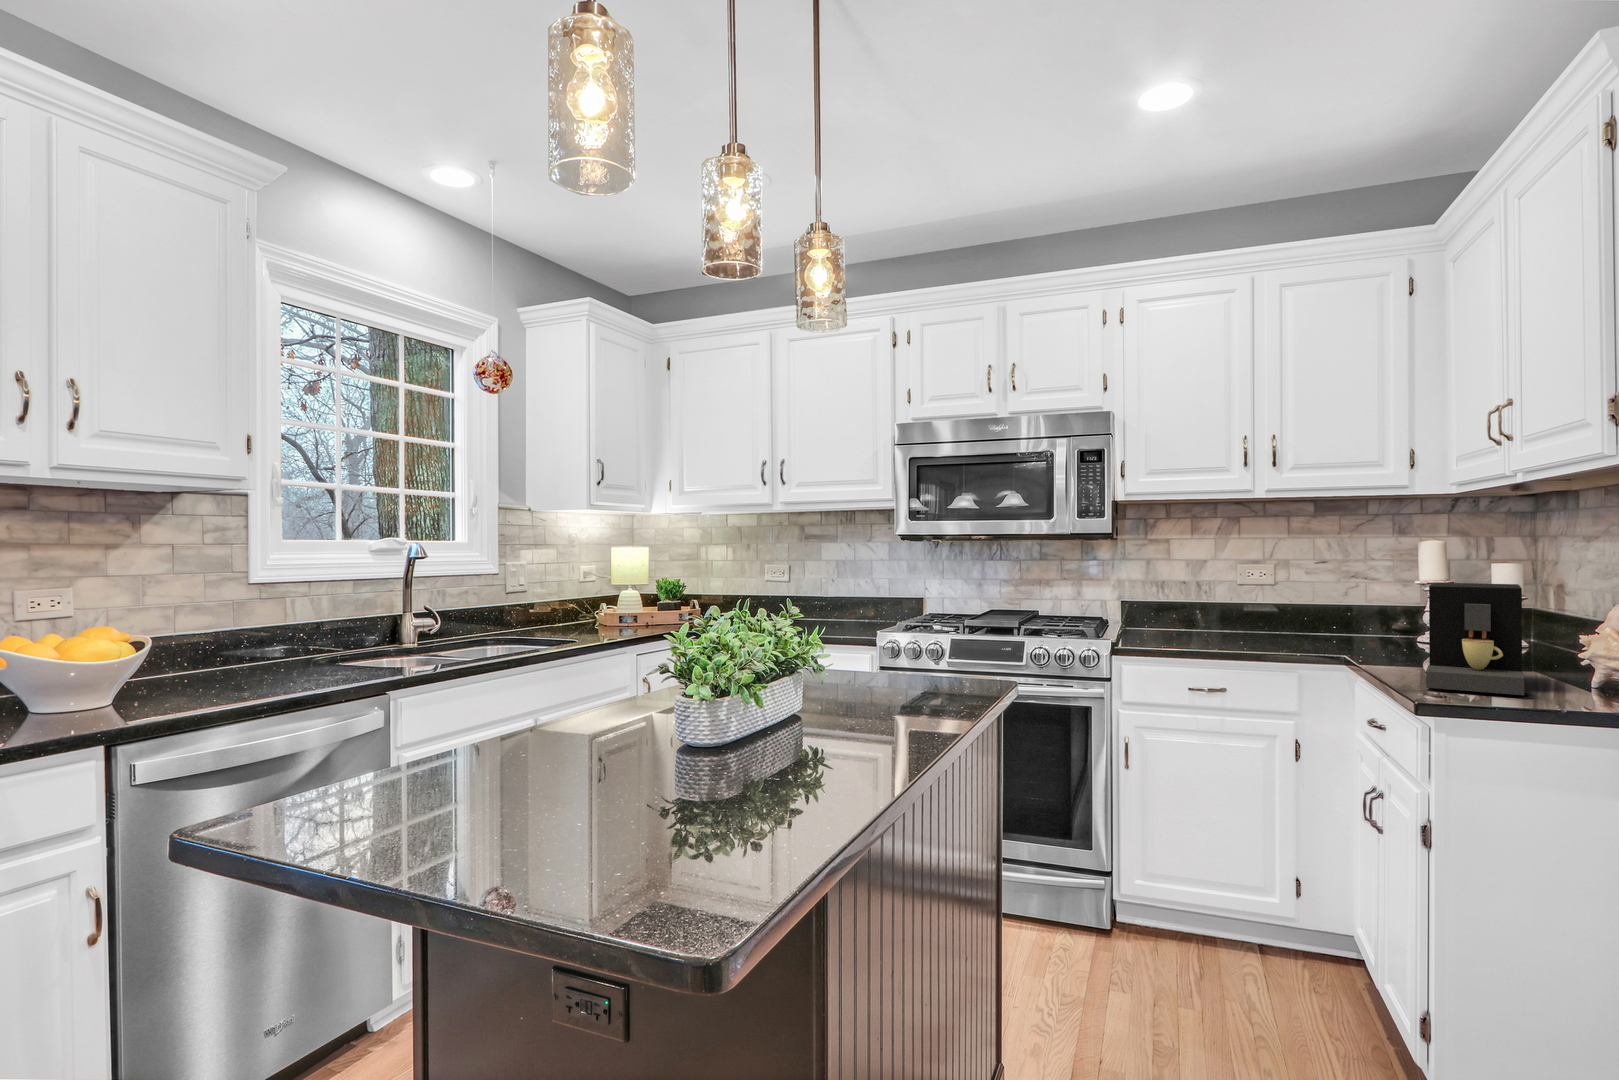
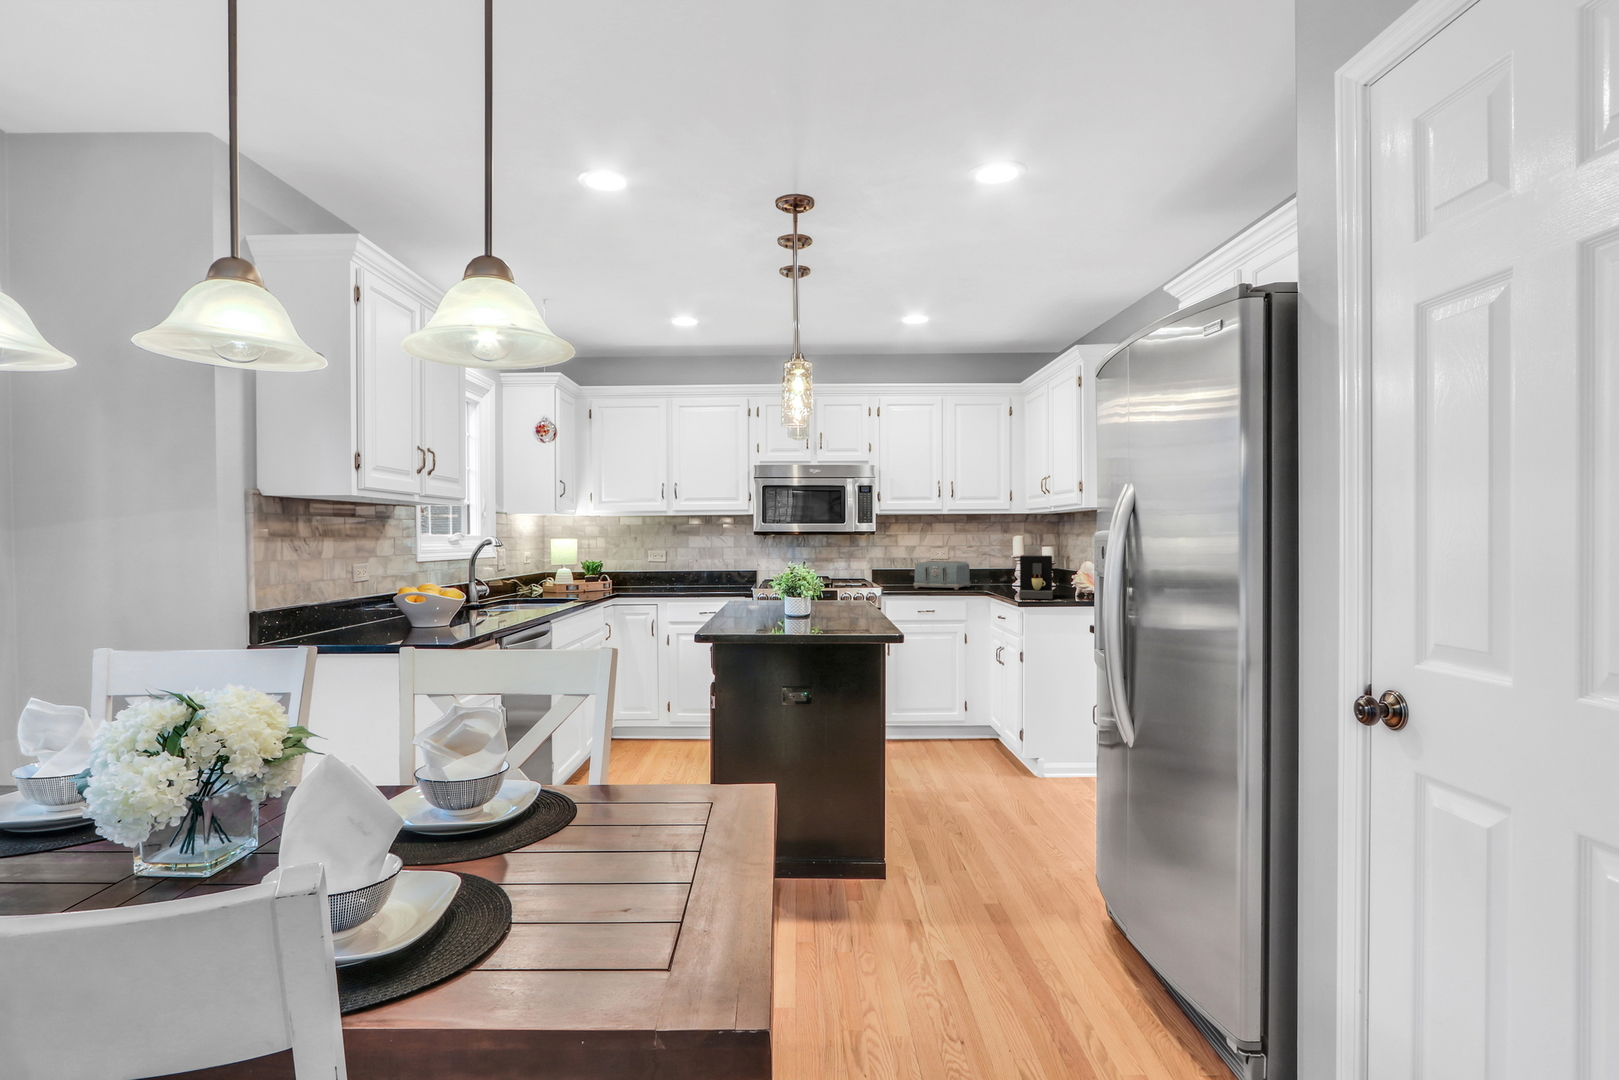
toaster: none [1191,588,1319,648] -> present [913,561,971,590]

